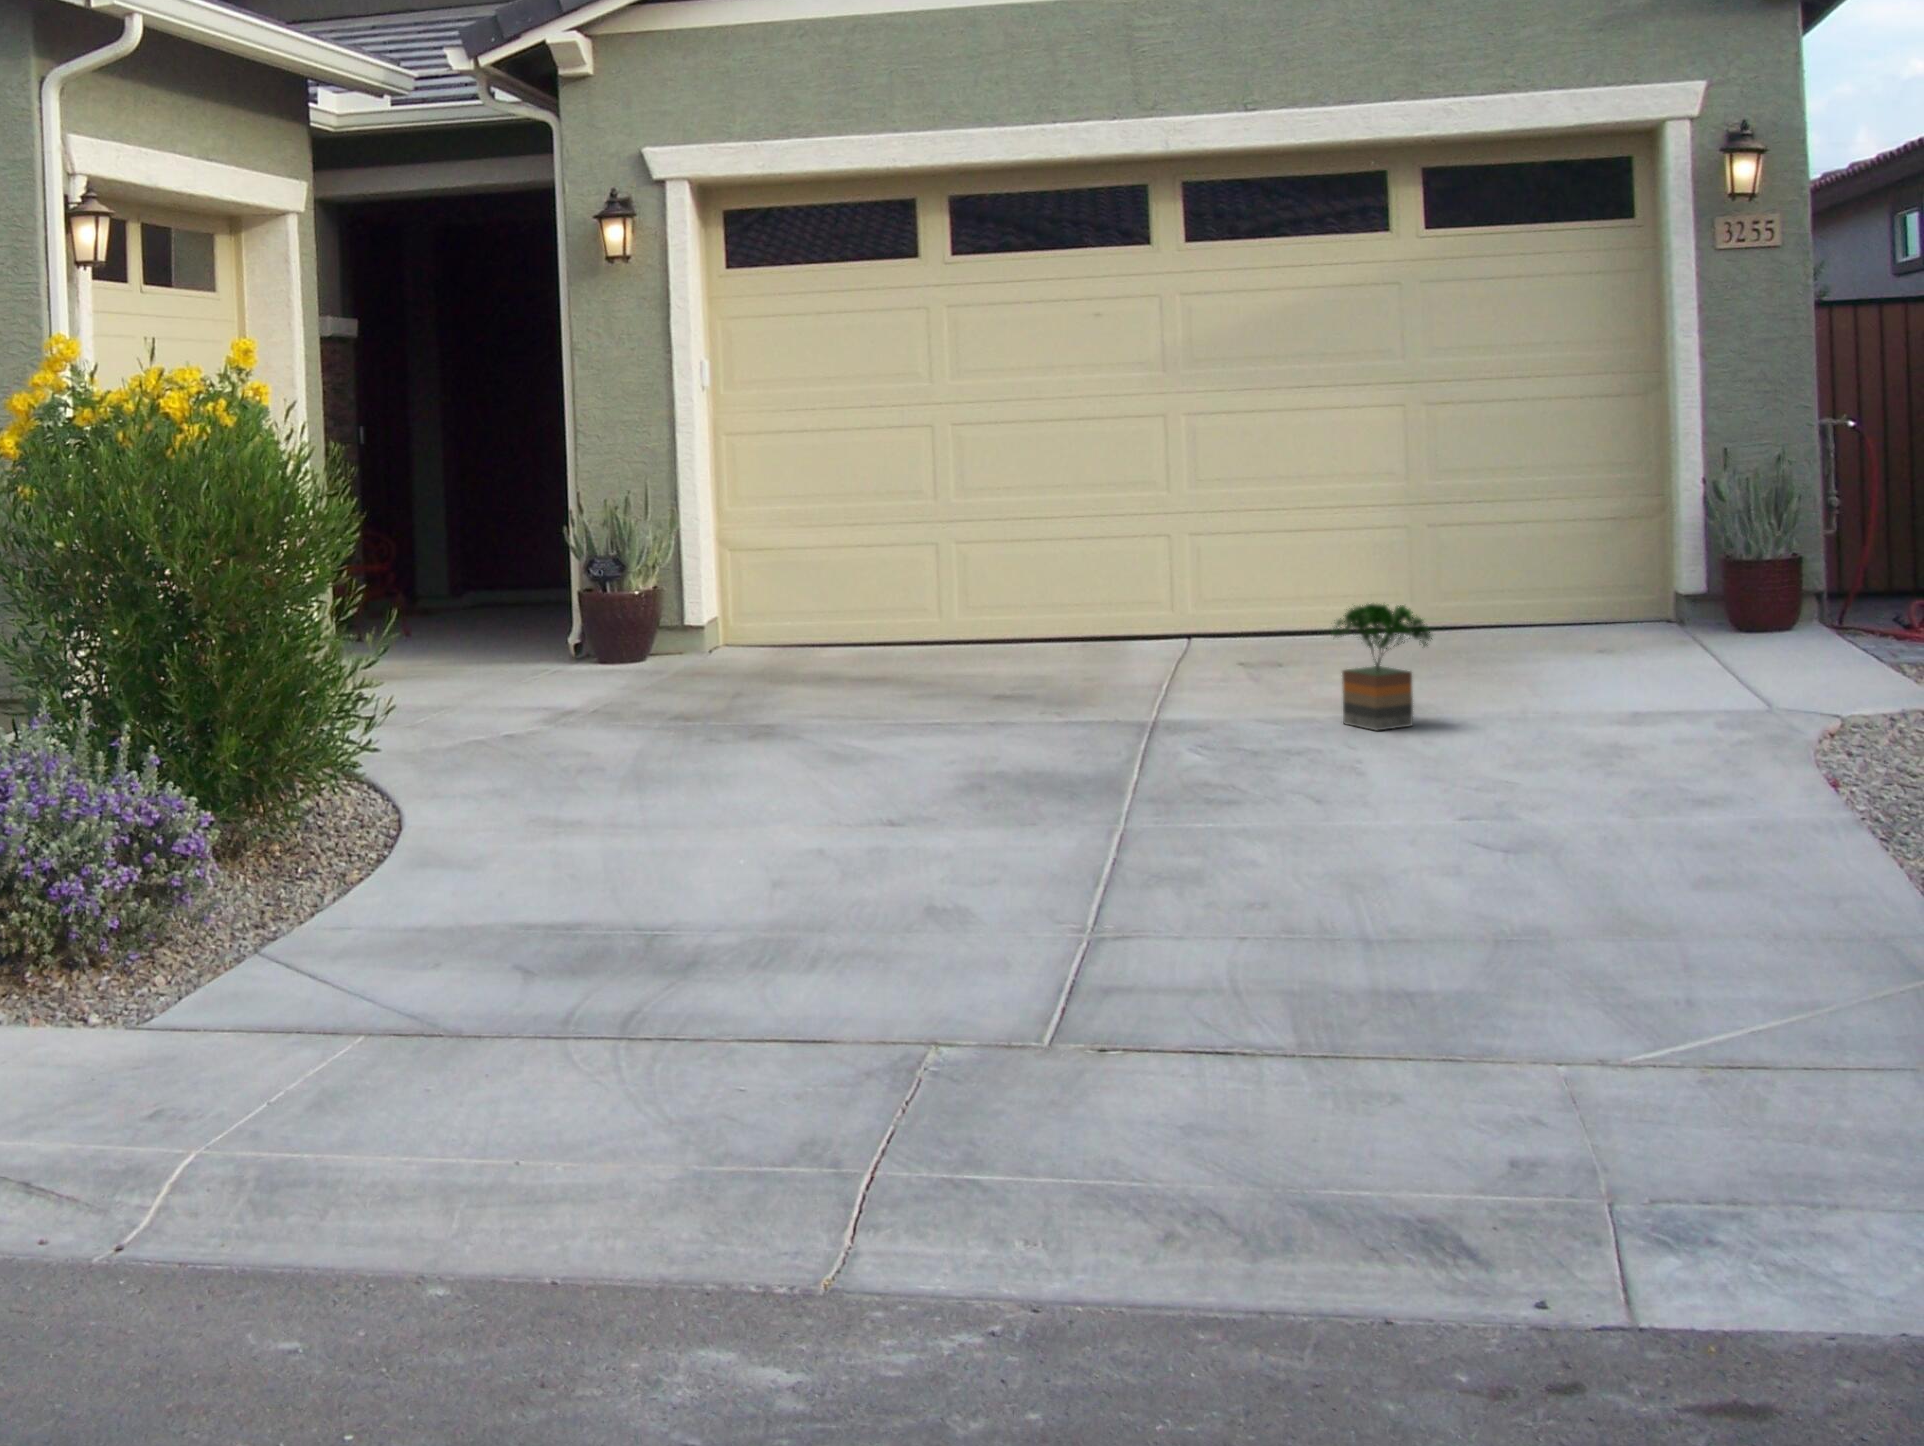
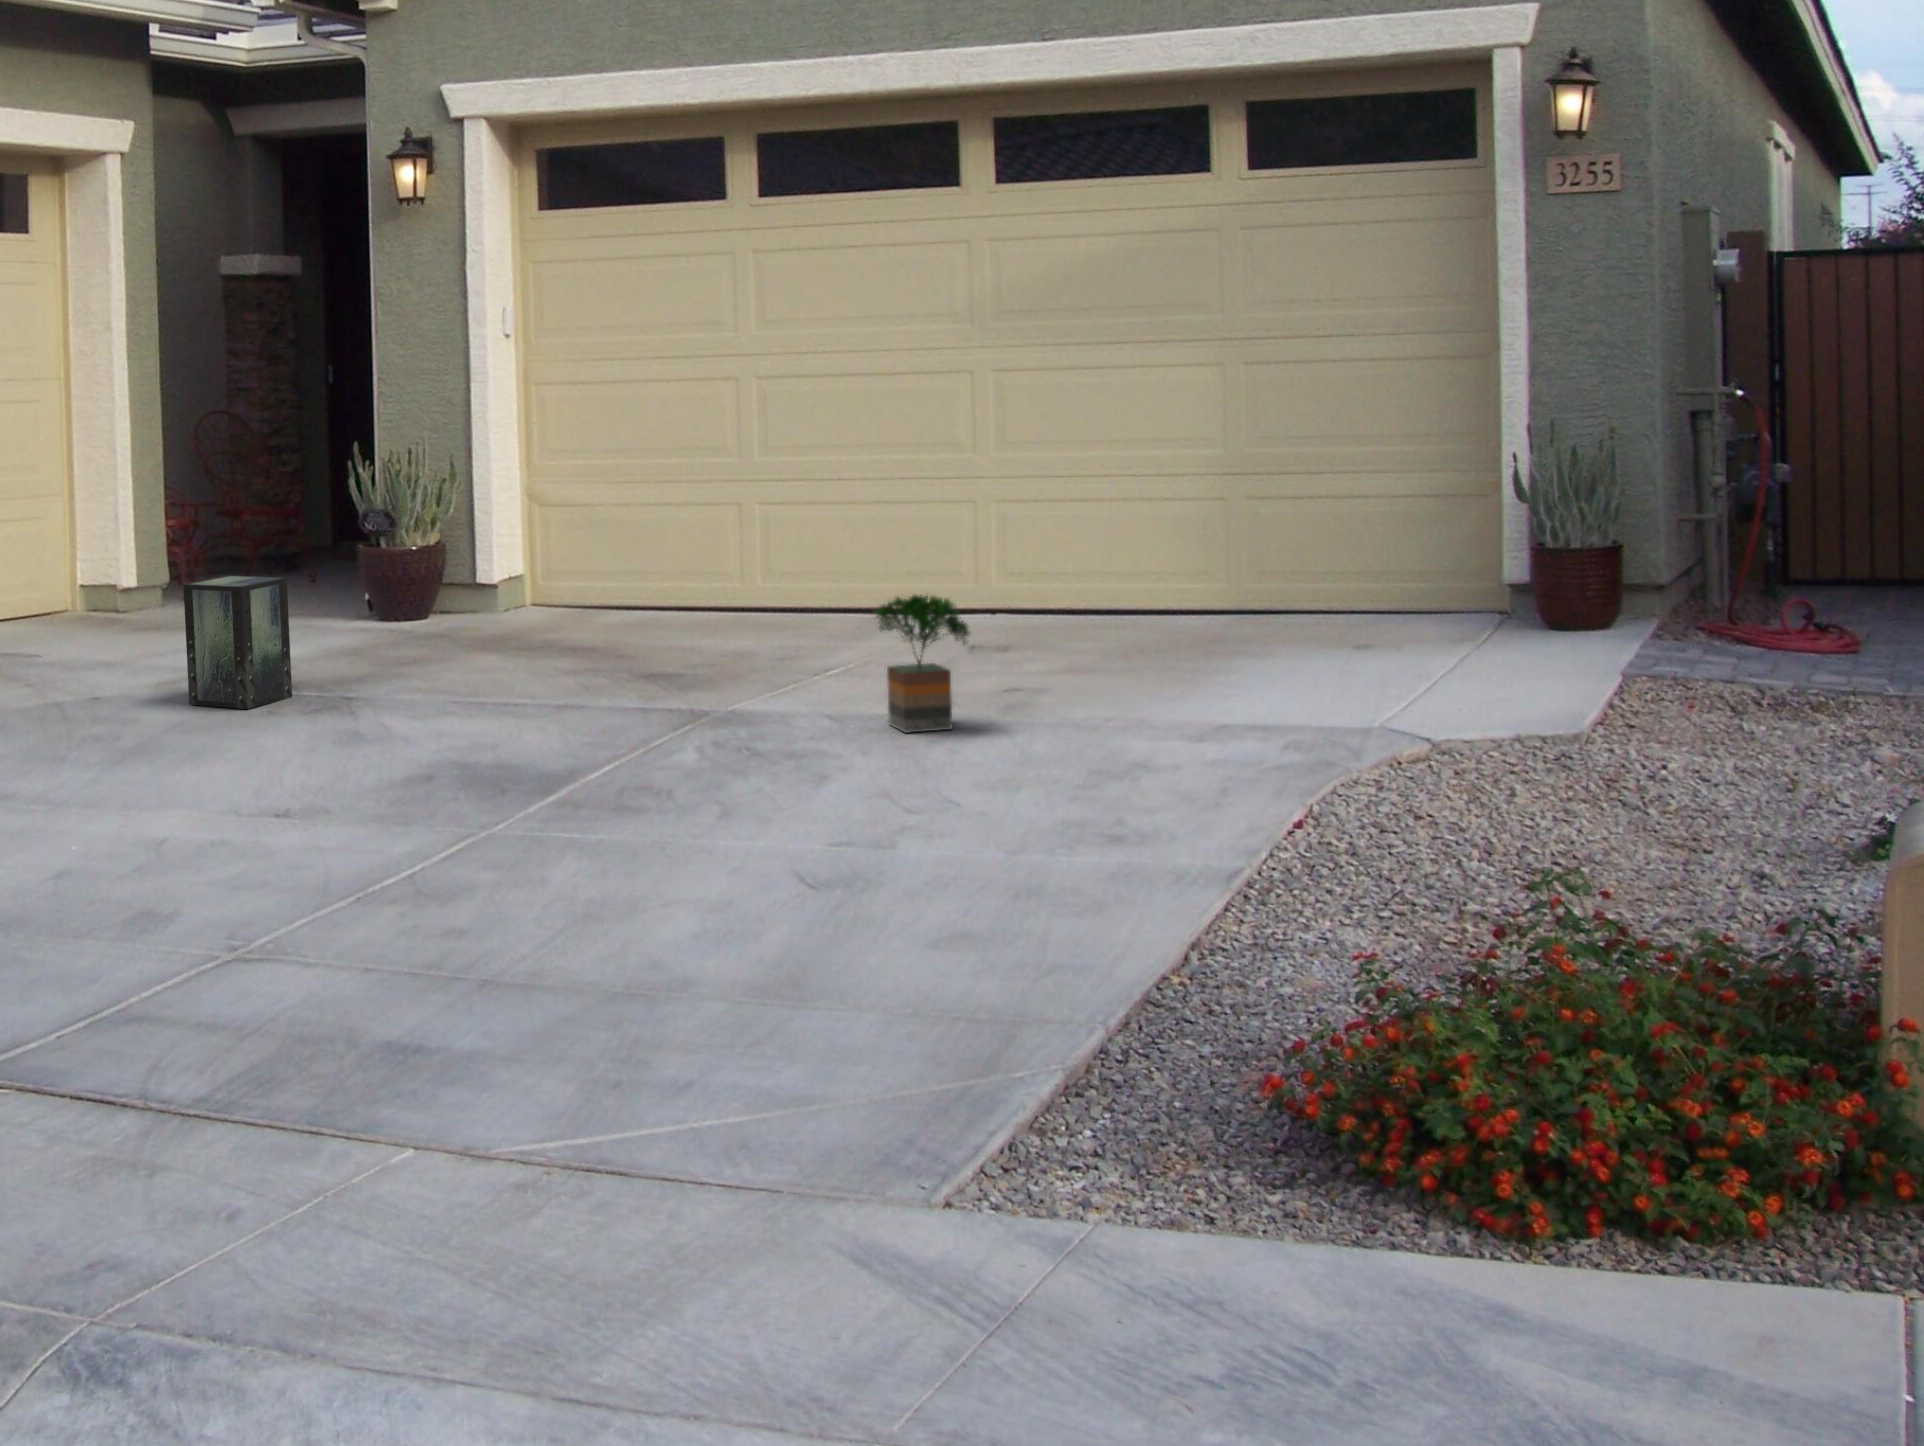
storage box: none [616,606,709,733] -> present [183,575,292,709]

